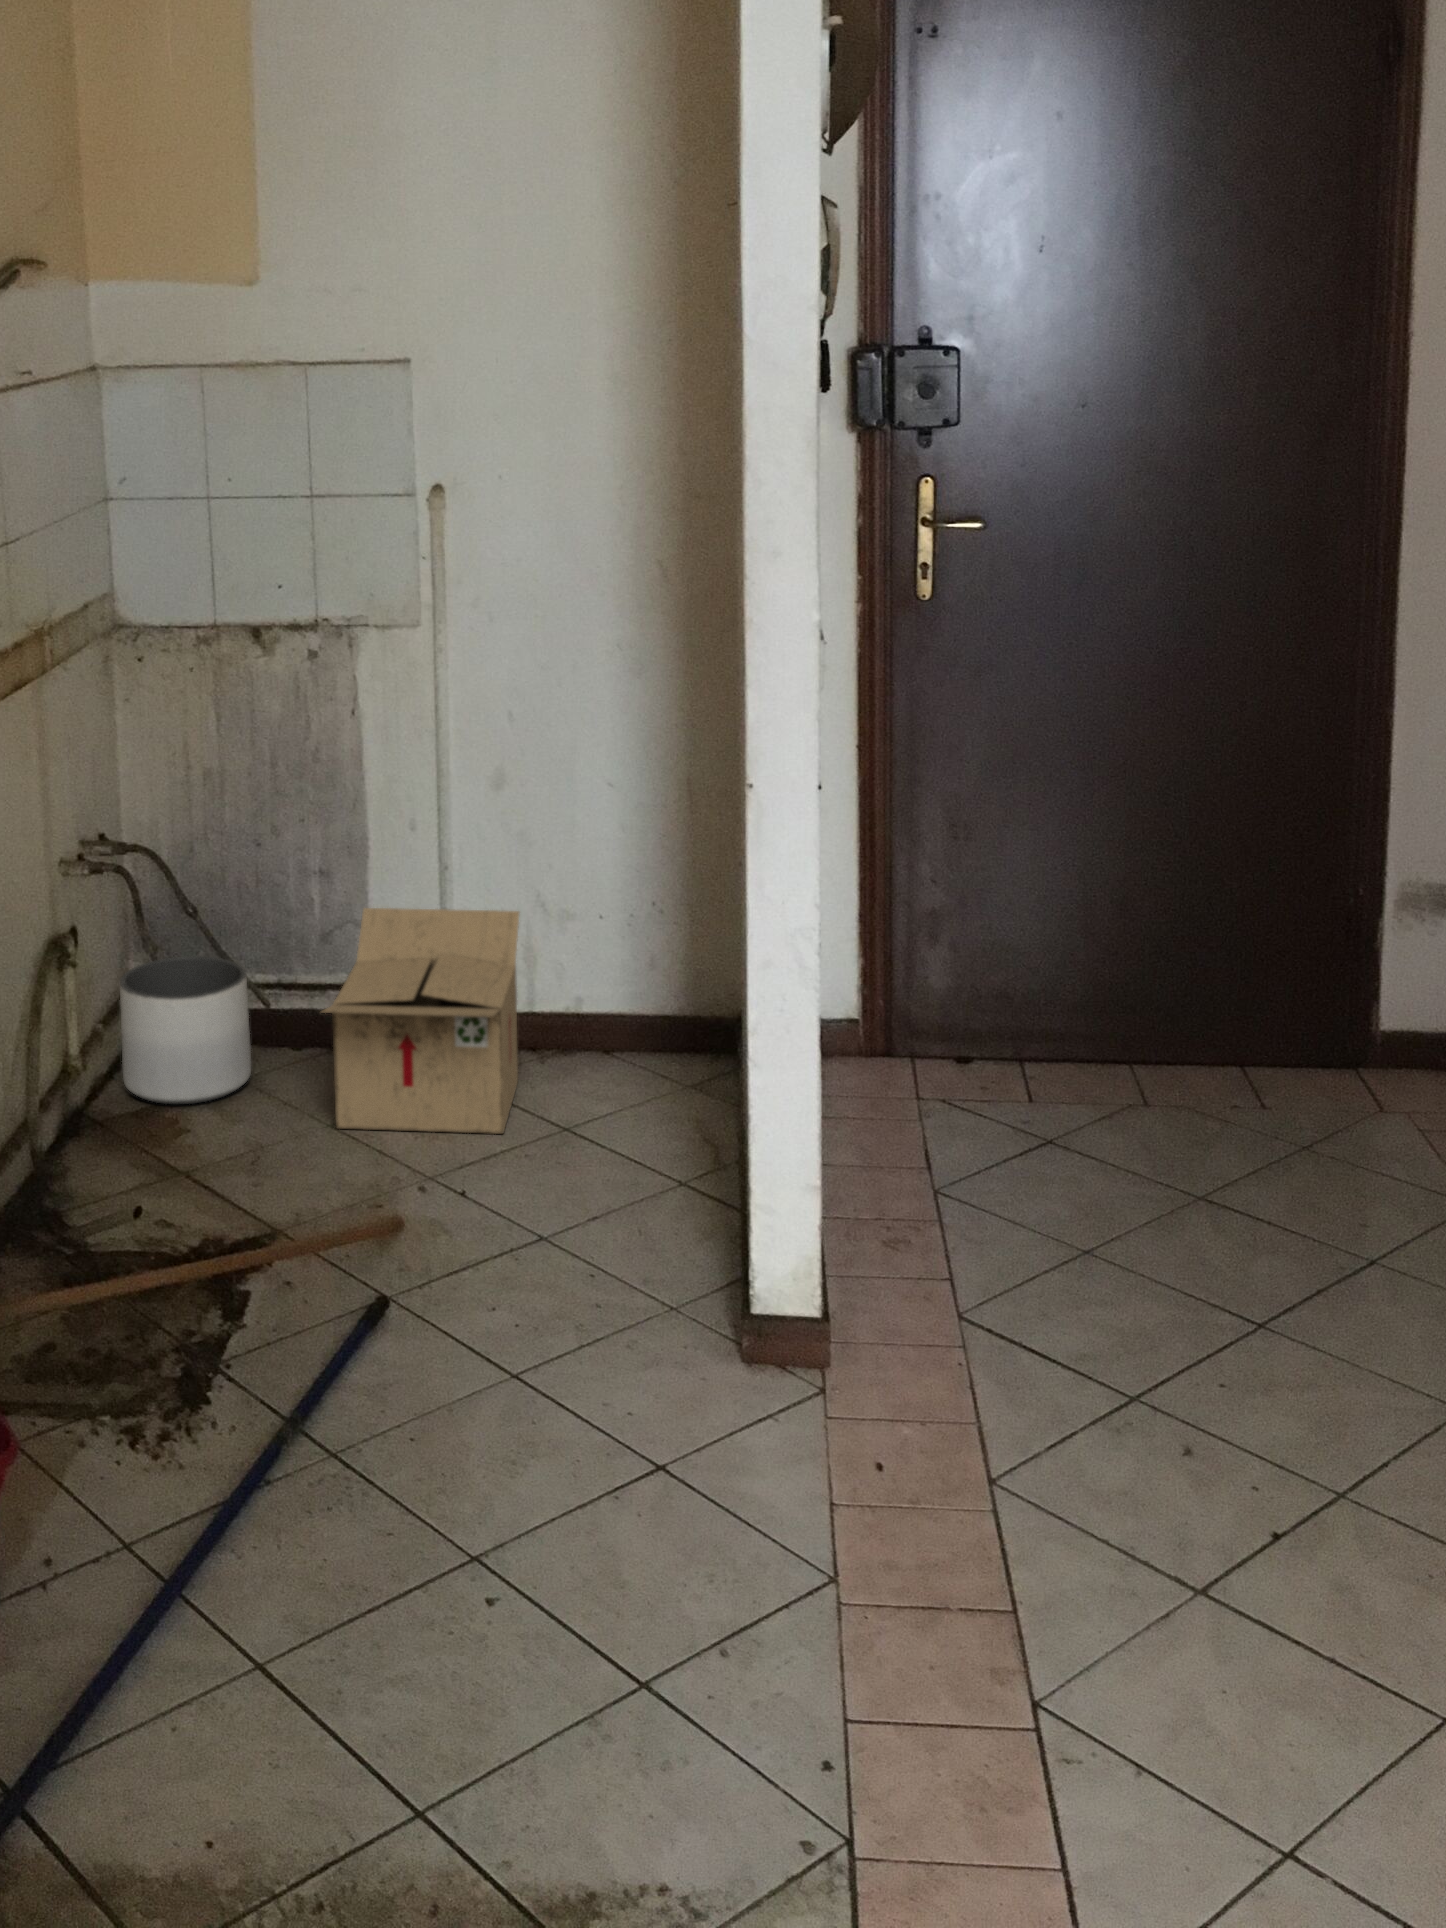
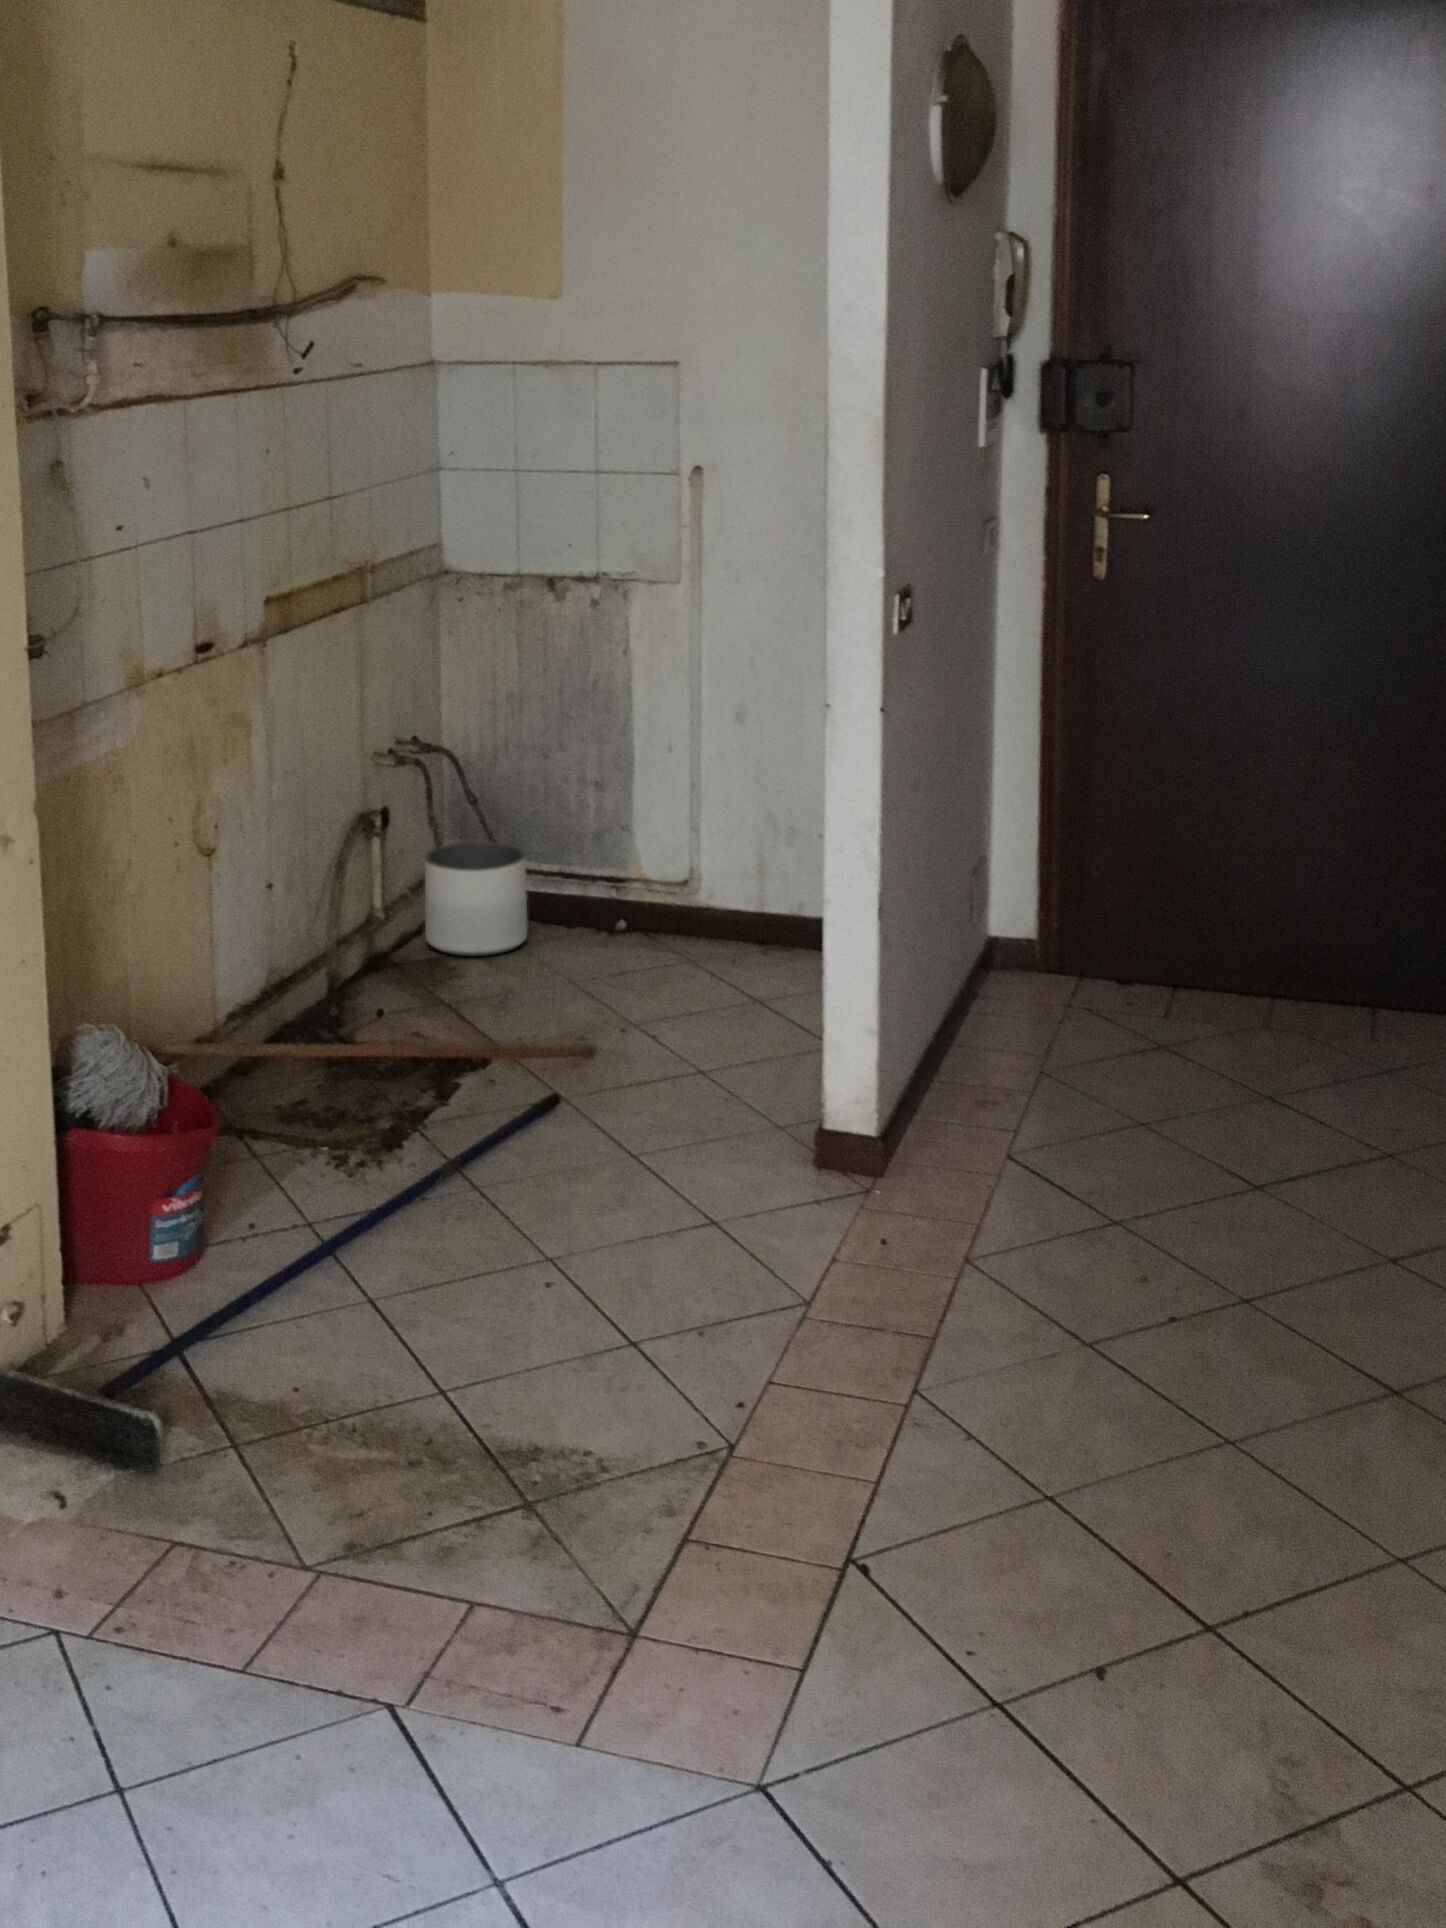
cardboard box: present [322,908,519,1134] -> none [558,812,748,998]

